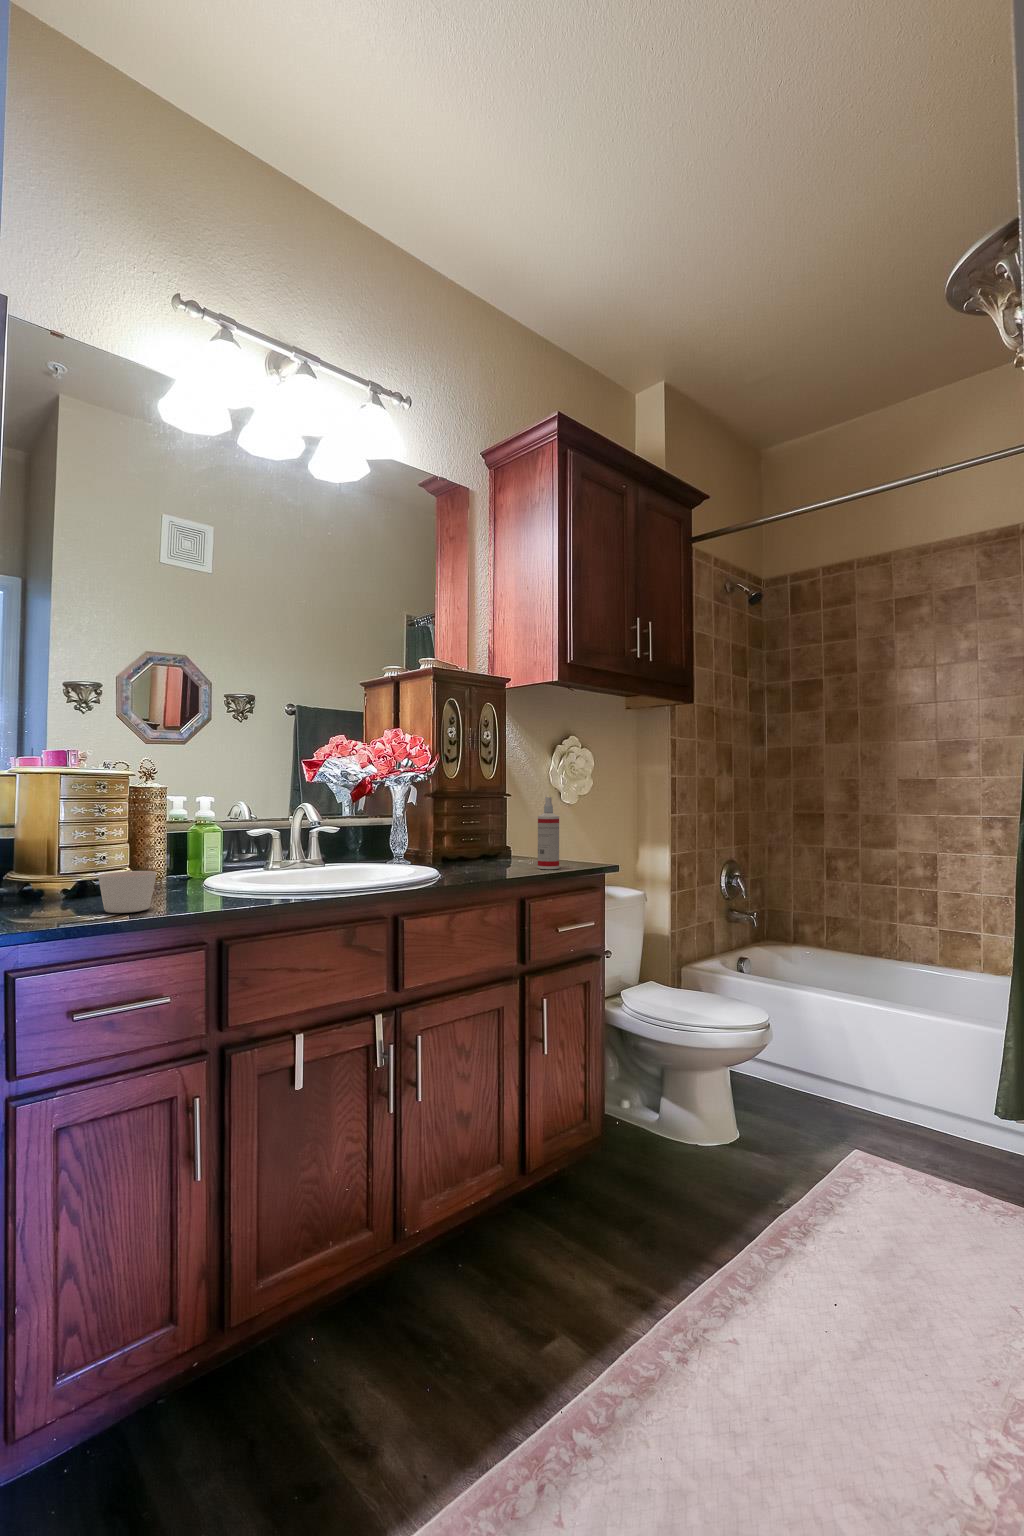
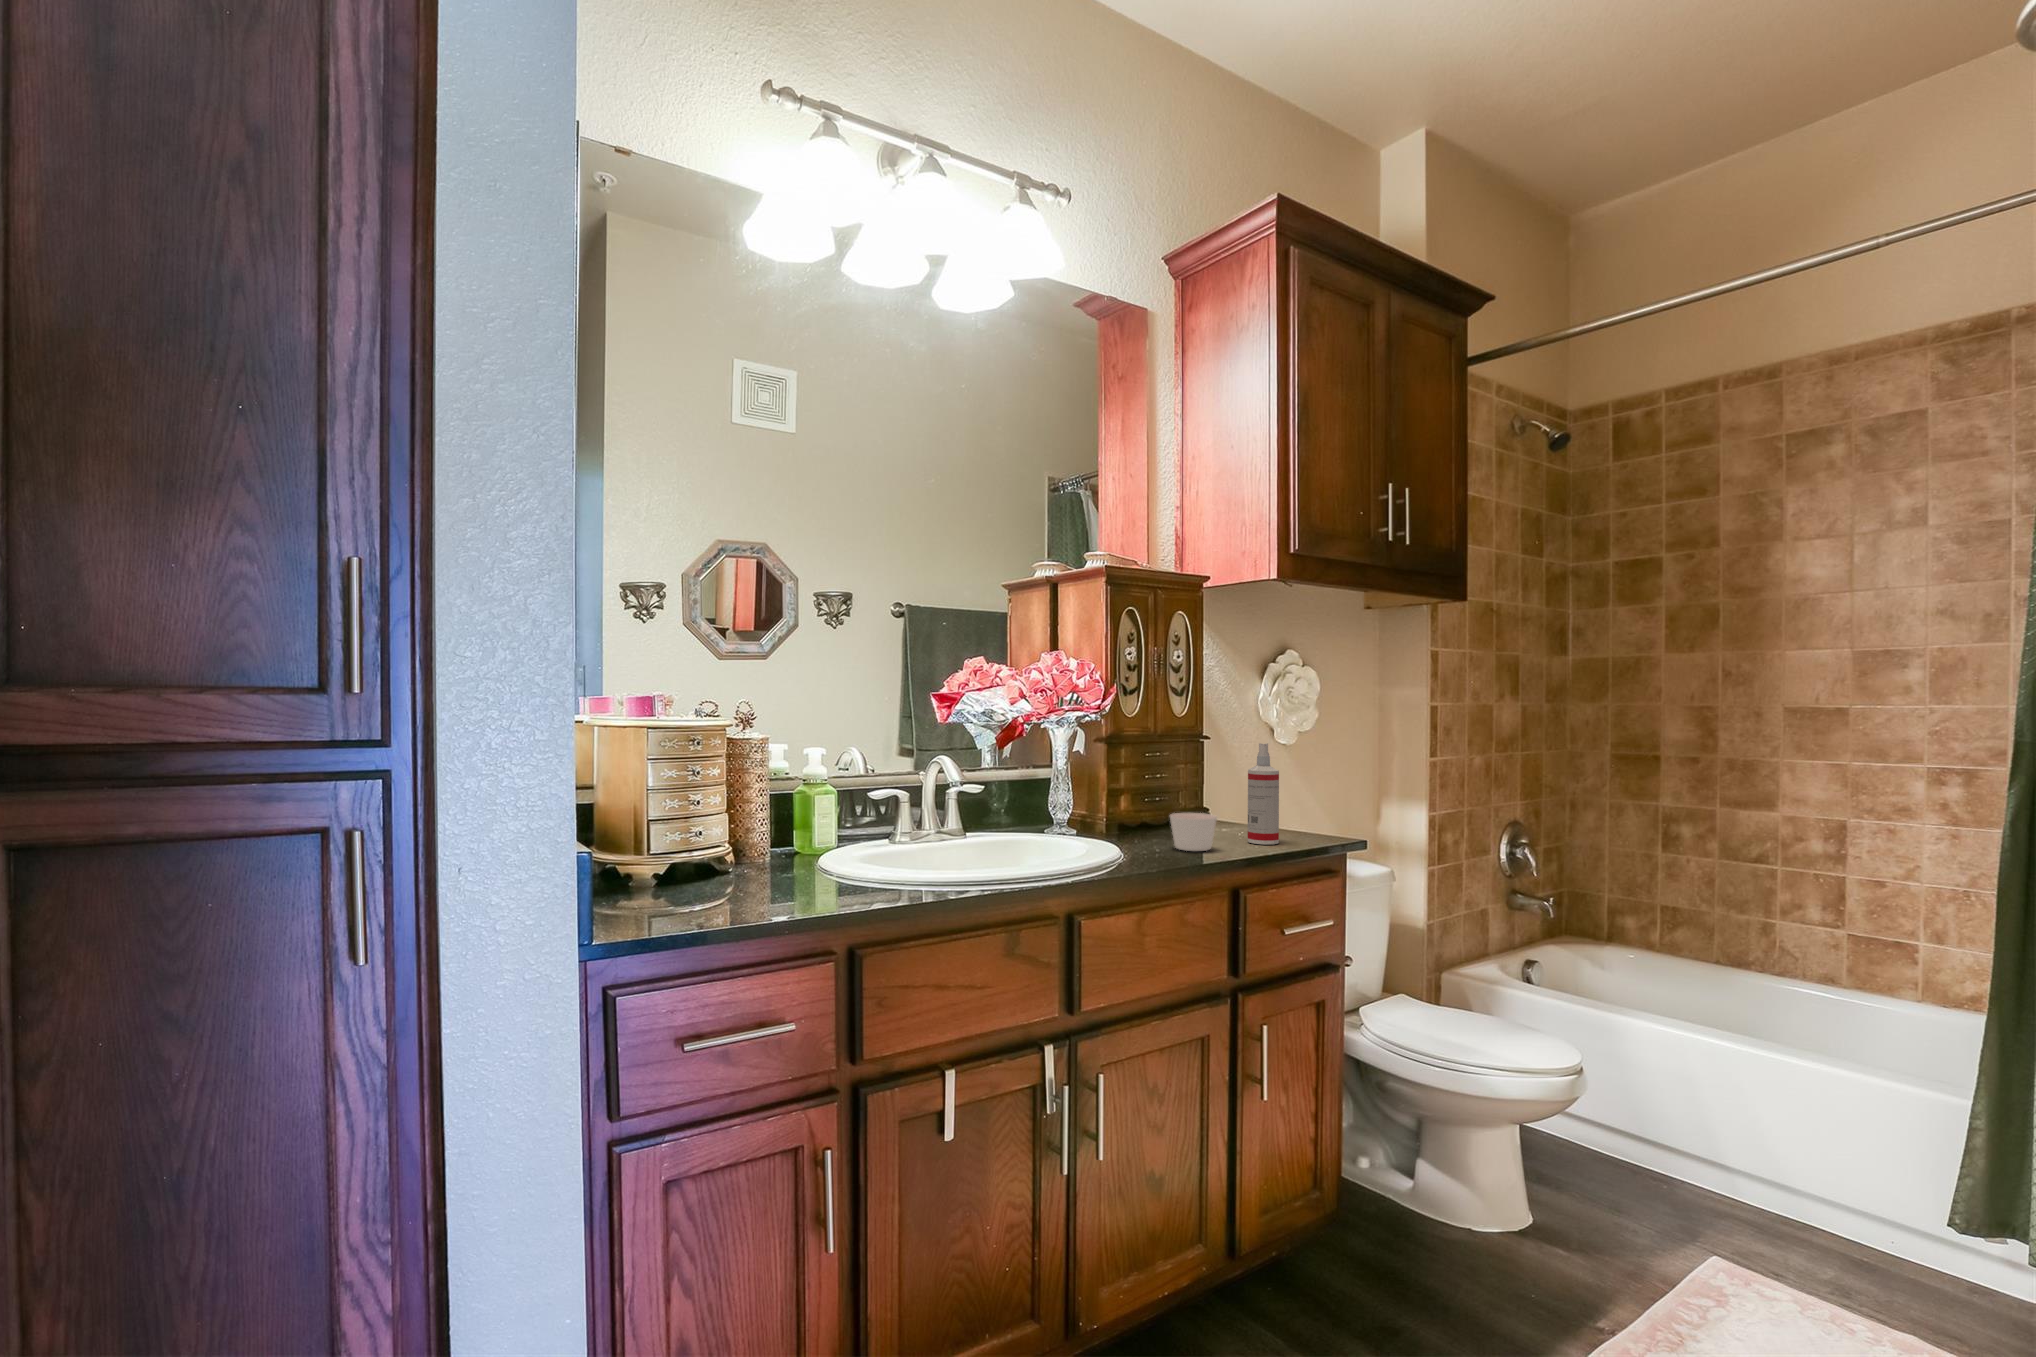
candle: present [98,871,157,913] -> present [1170,813,1217,851]

